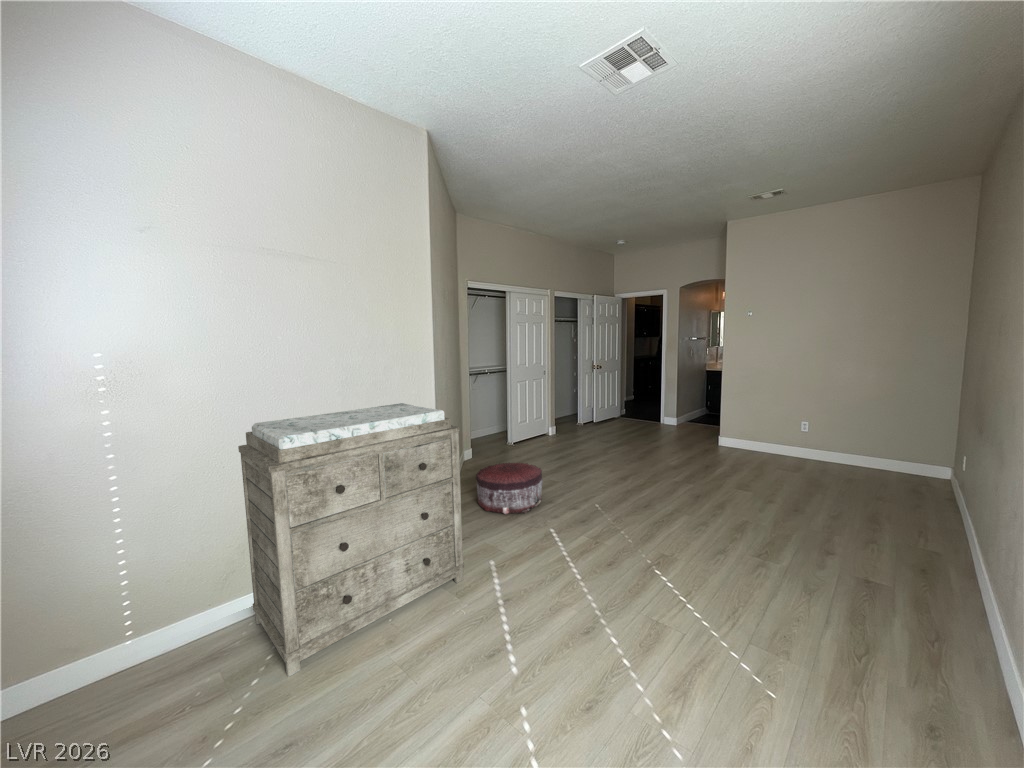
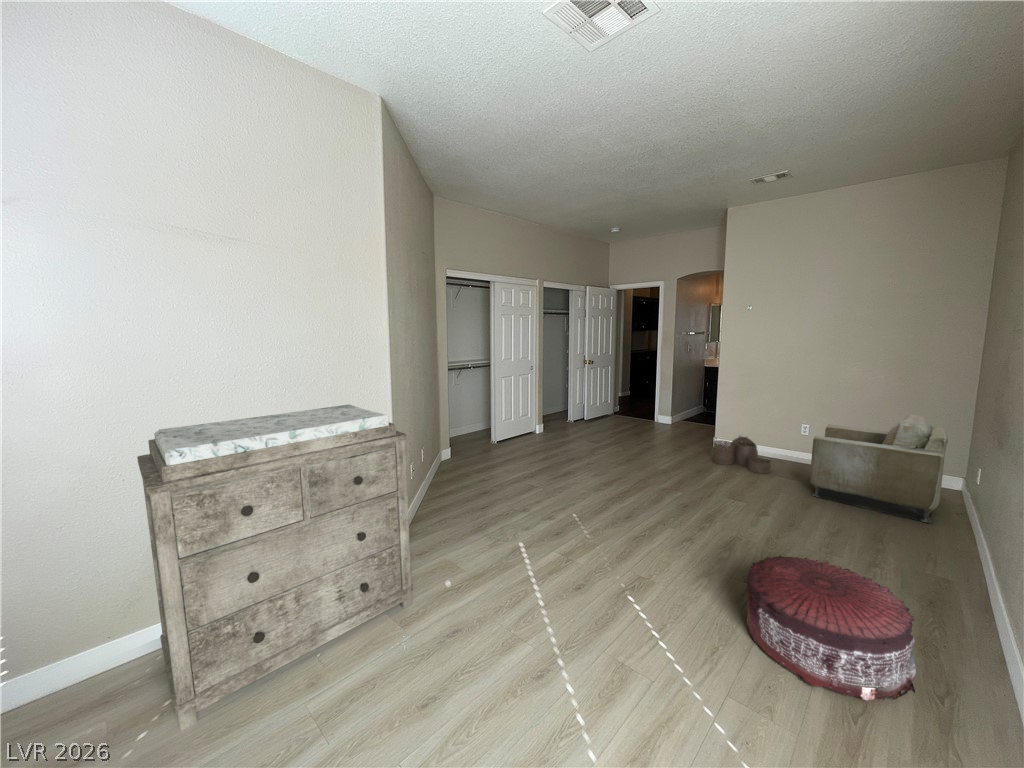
armchair: none [812,410,946,509] -> present [810,414,948,524]
woven basket: none [720,433,775,468] -> present [713,437,771,473]
pouf: present [476,463,543,514] -> present [746,556,916,701]

